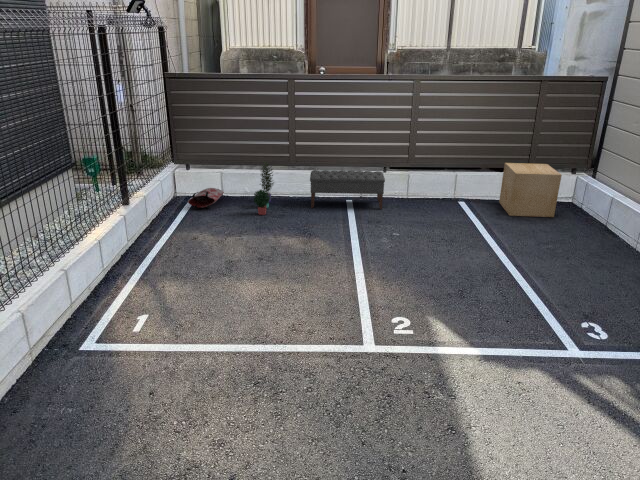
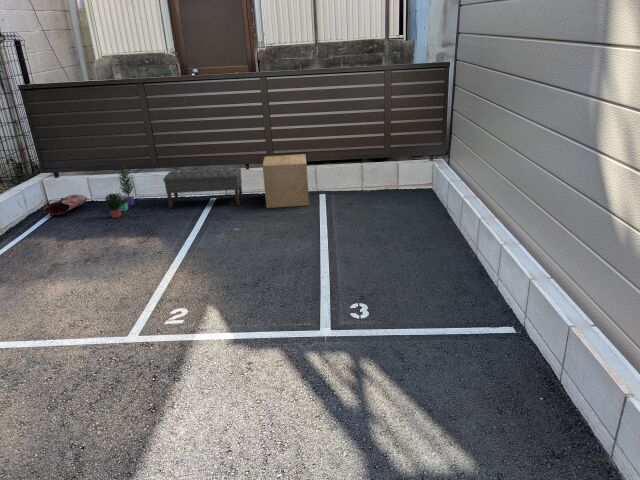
cardboard box: present [499,163,562,217] -> present [263,154,309,208]

